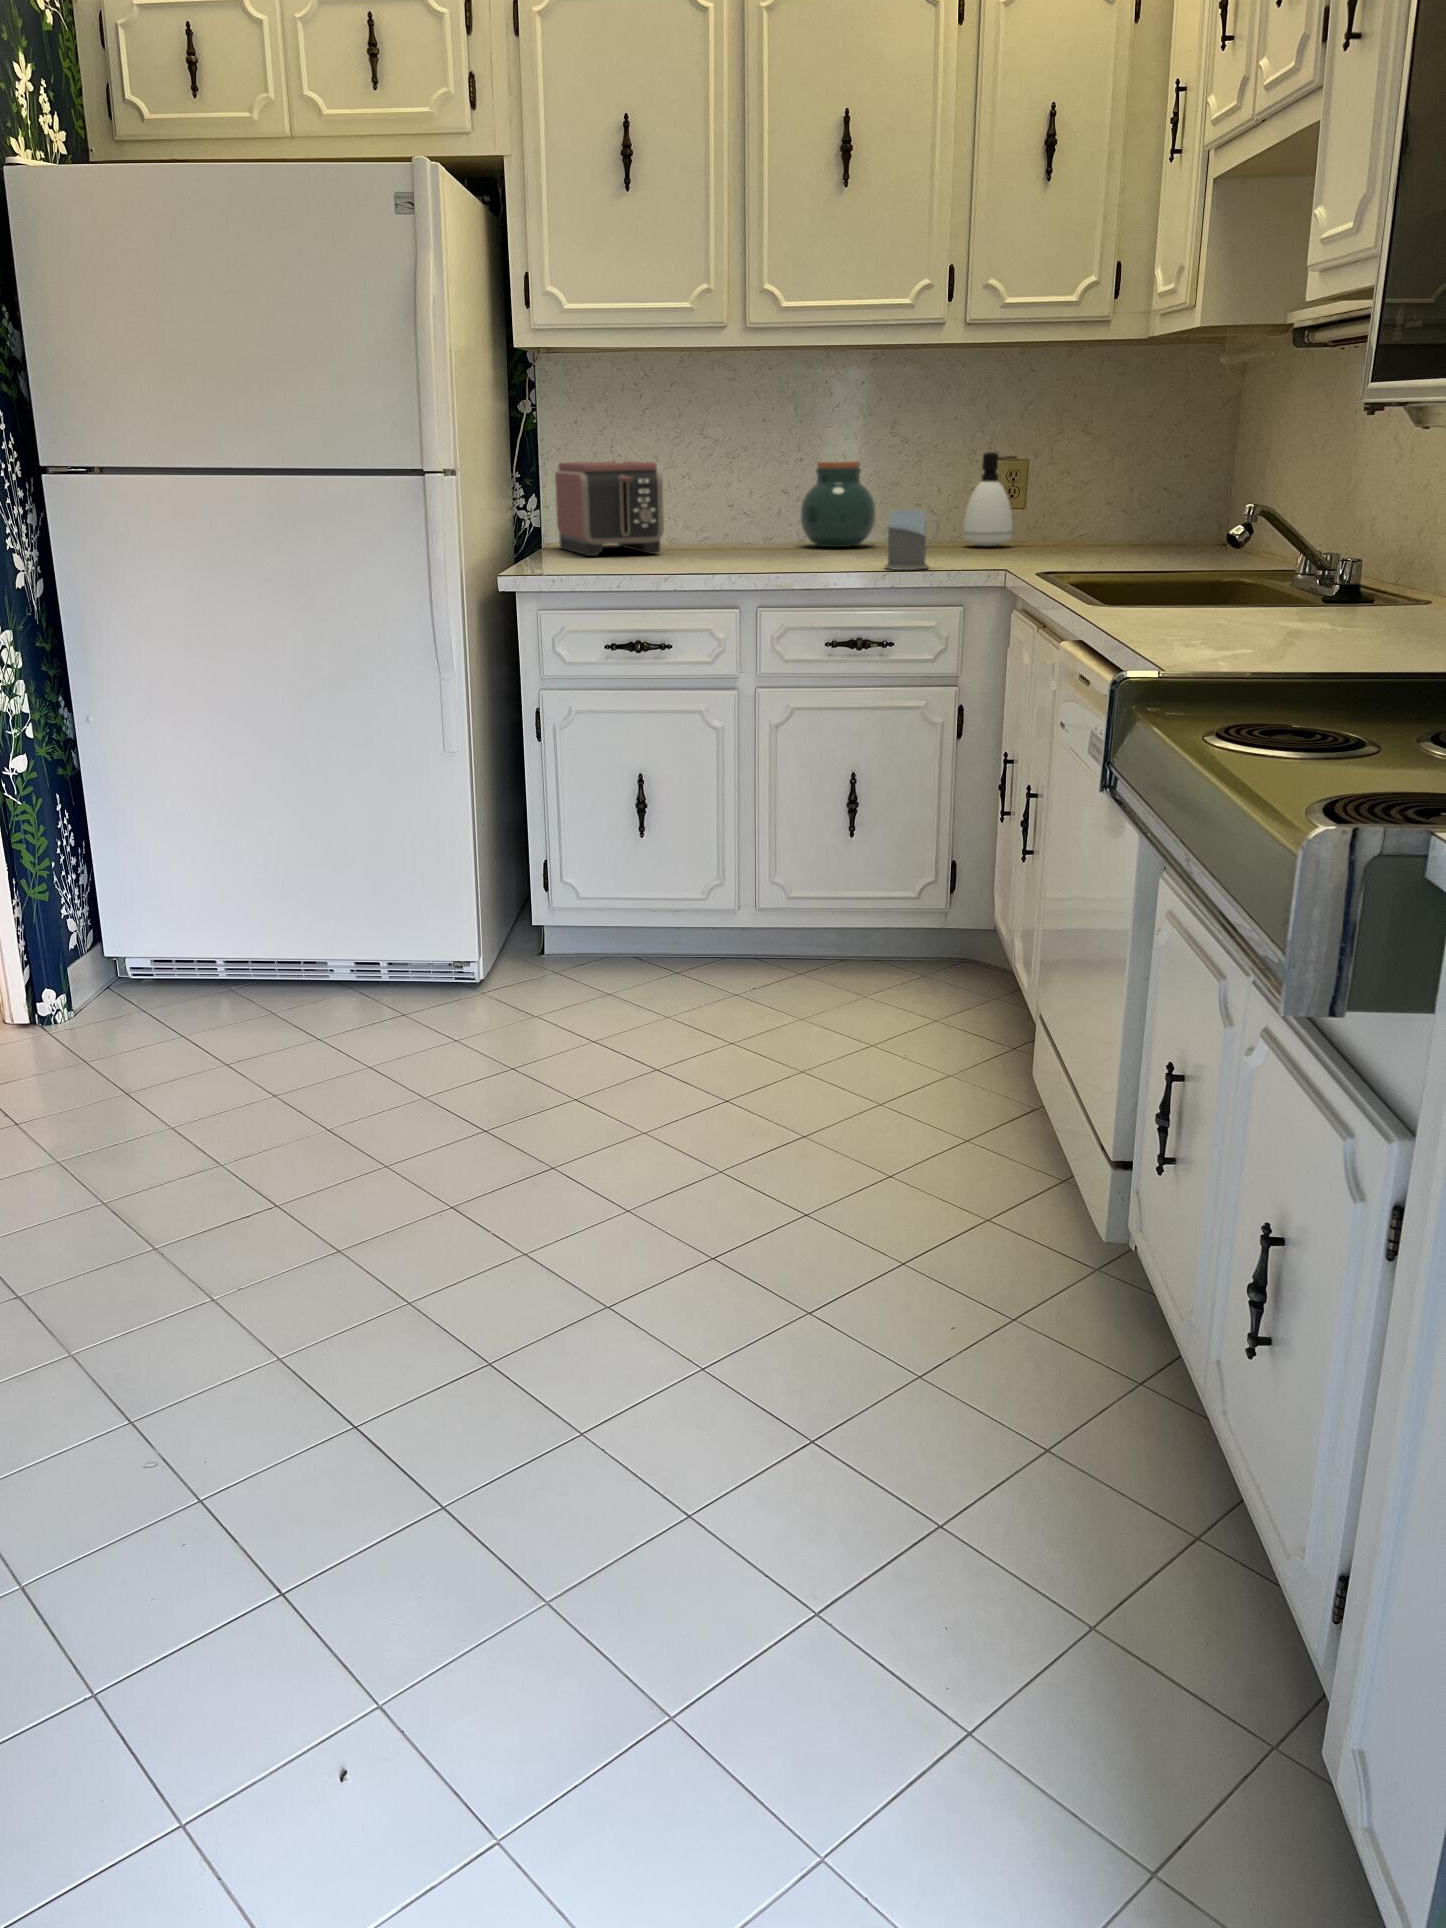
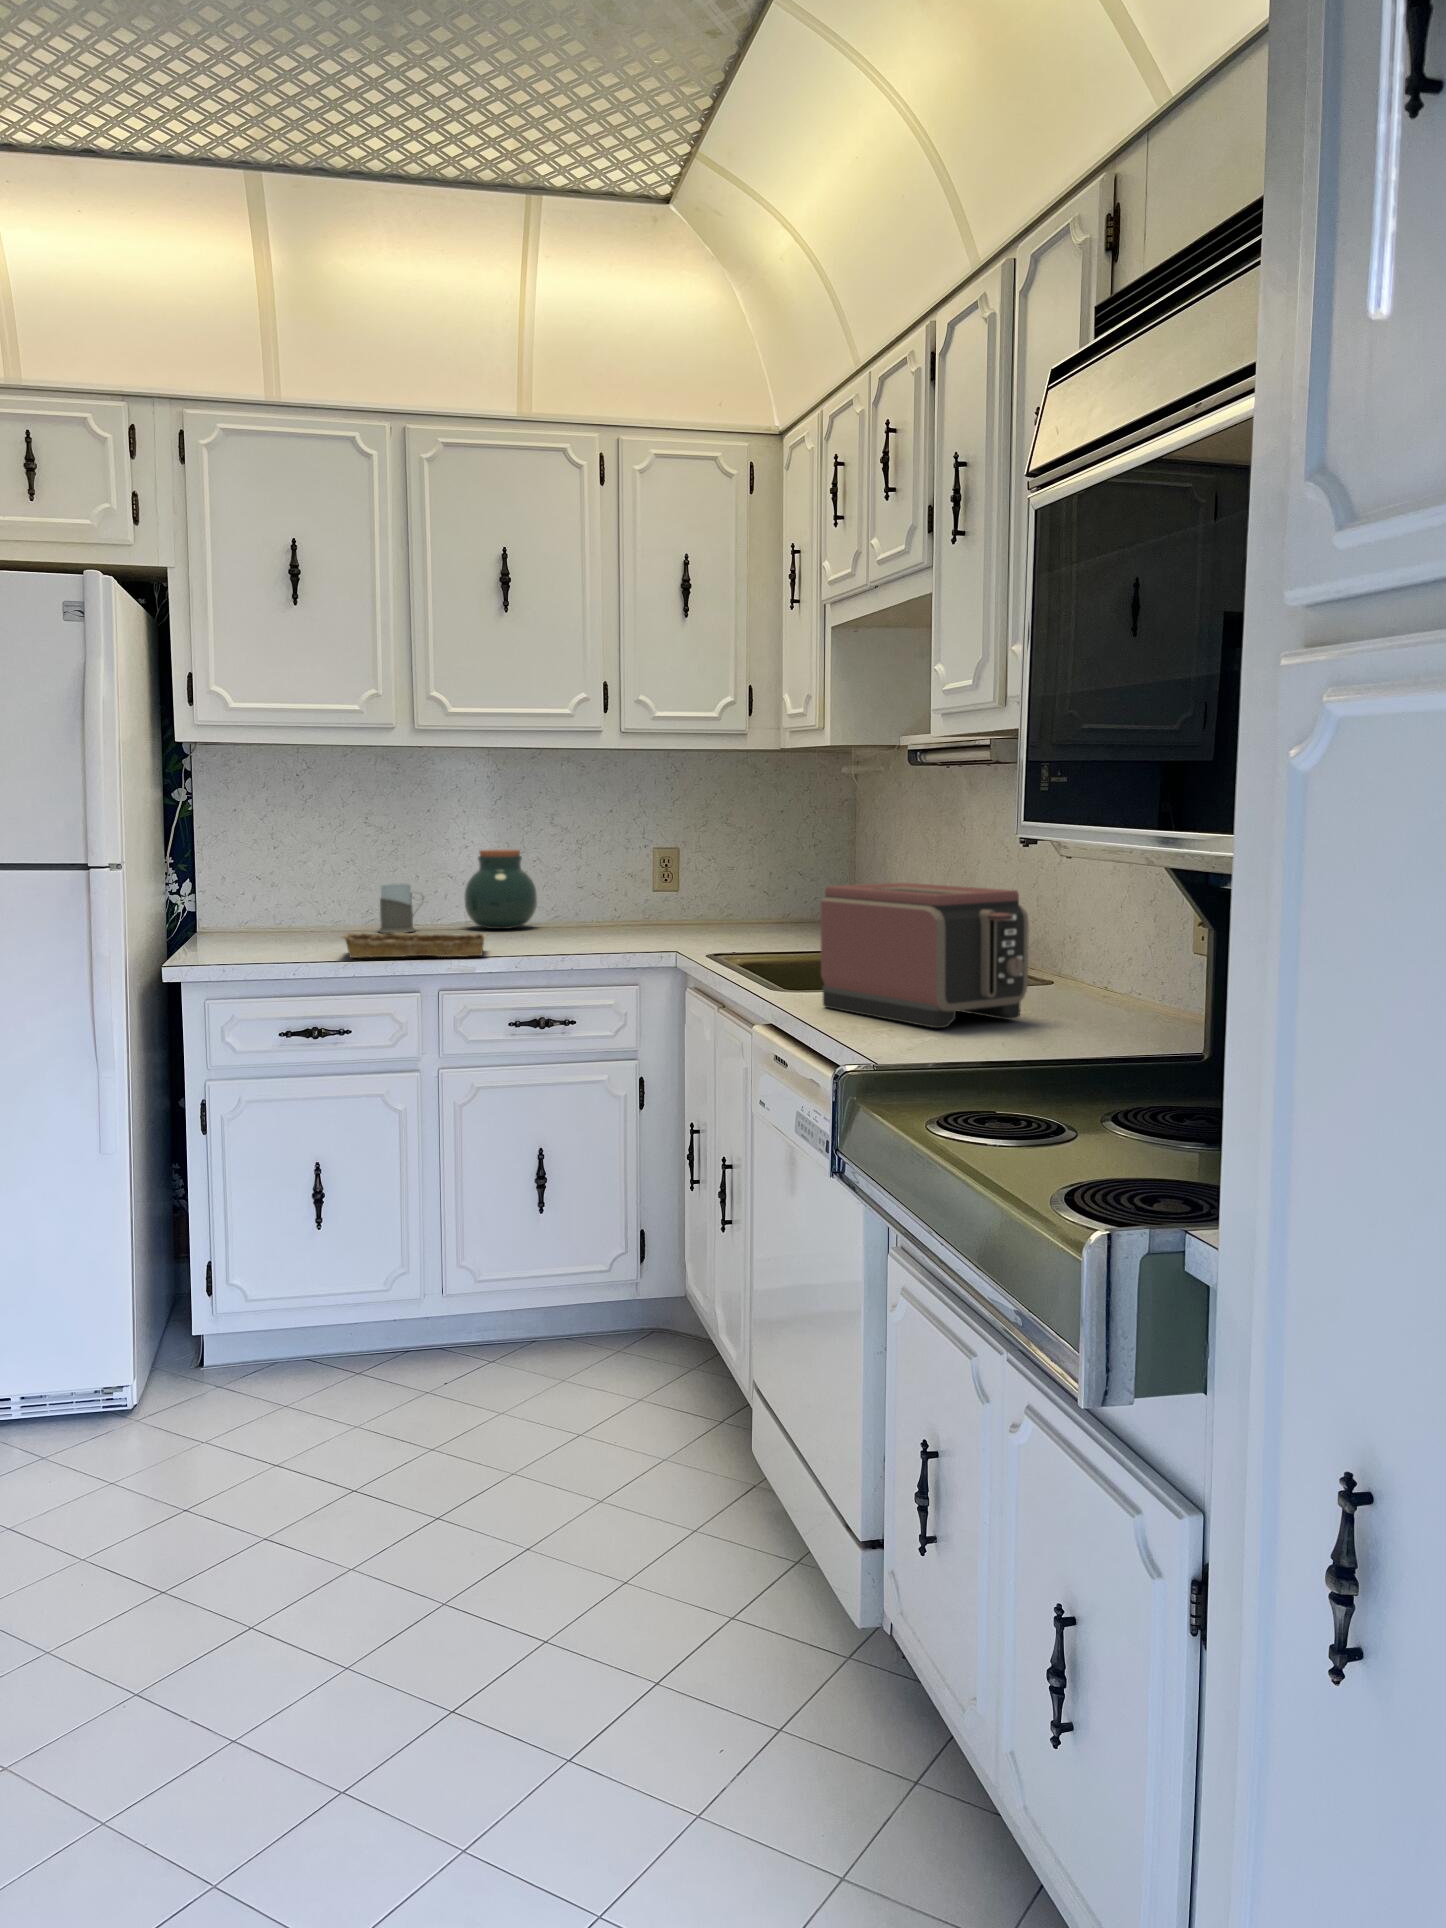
soap dispenser: present [963,452,1017,546] -> none [620,842,666,926]
toaster: present [555,461,664,556] -> present [821,883,1029,1028]
mug: present [885,510,939,570] -> present [379,884,415,933]
tray: none [662,545,812,569] -> present [343,933,487,958]

